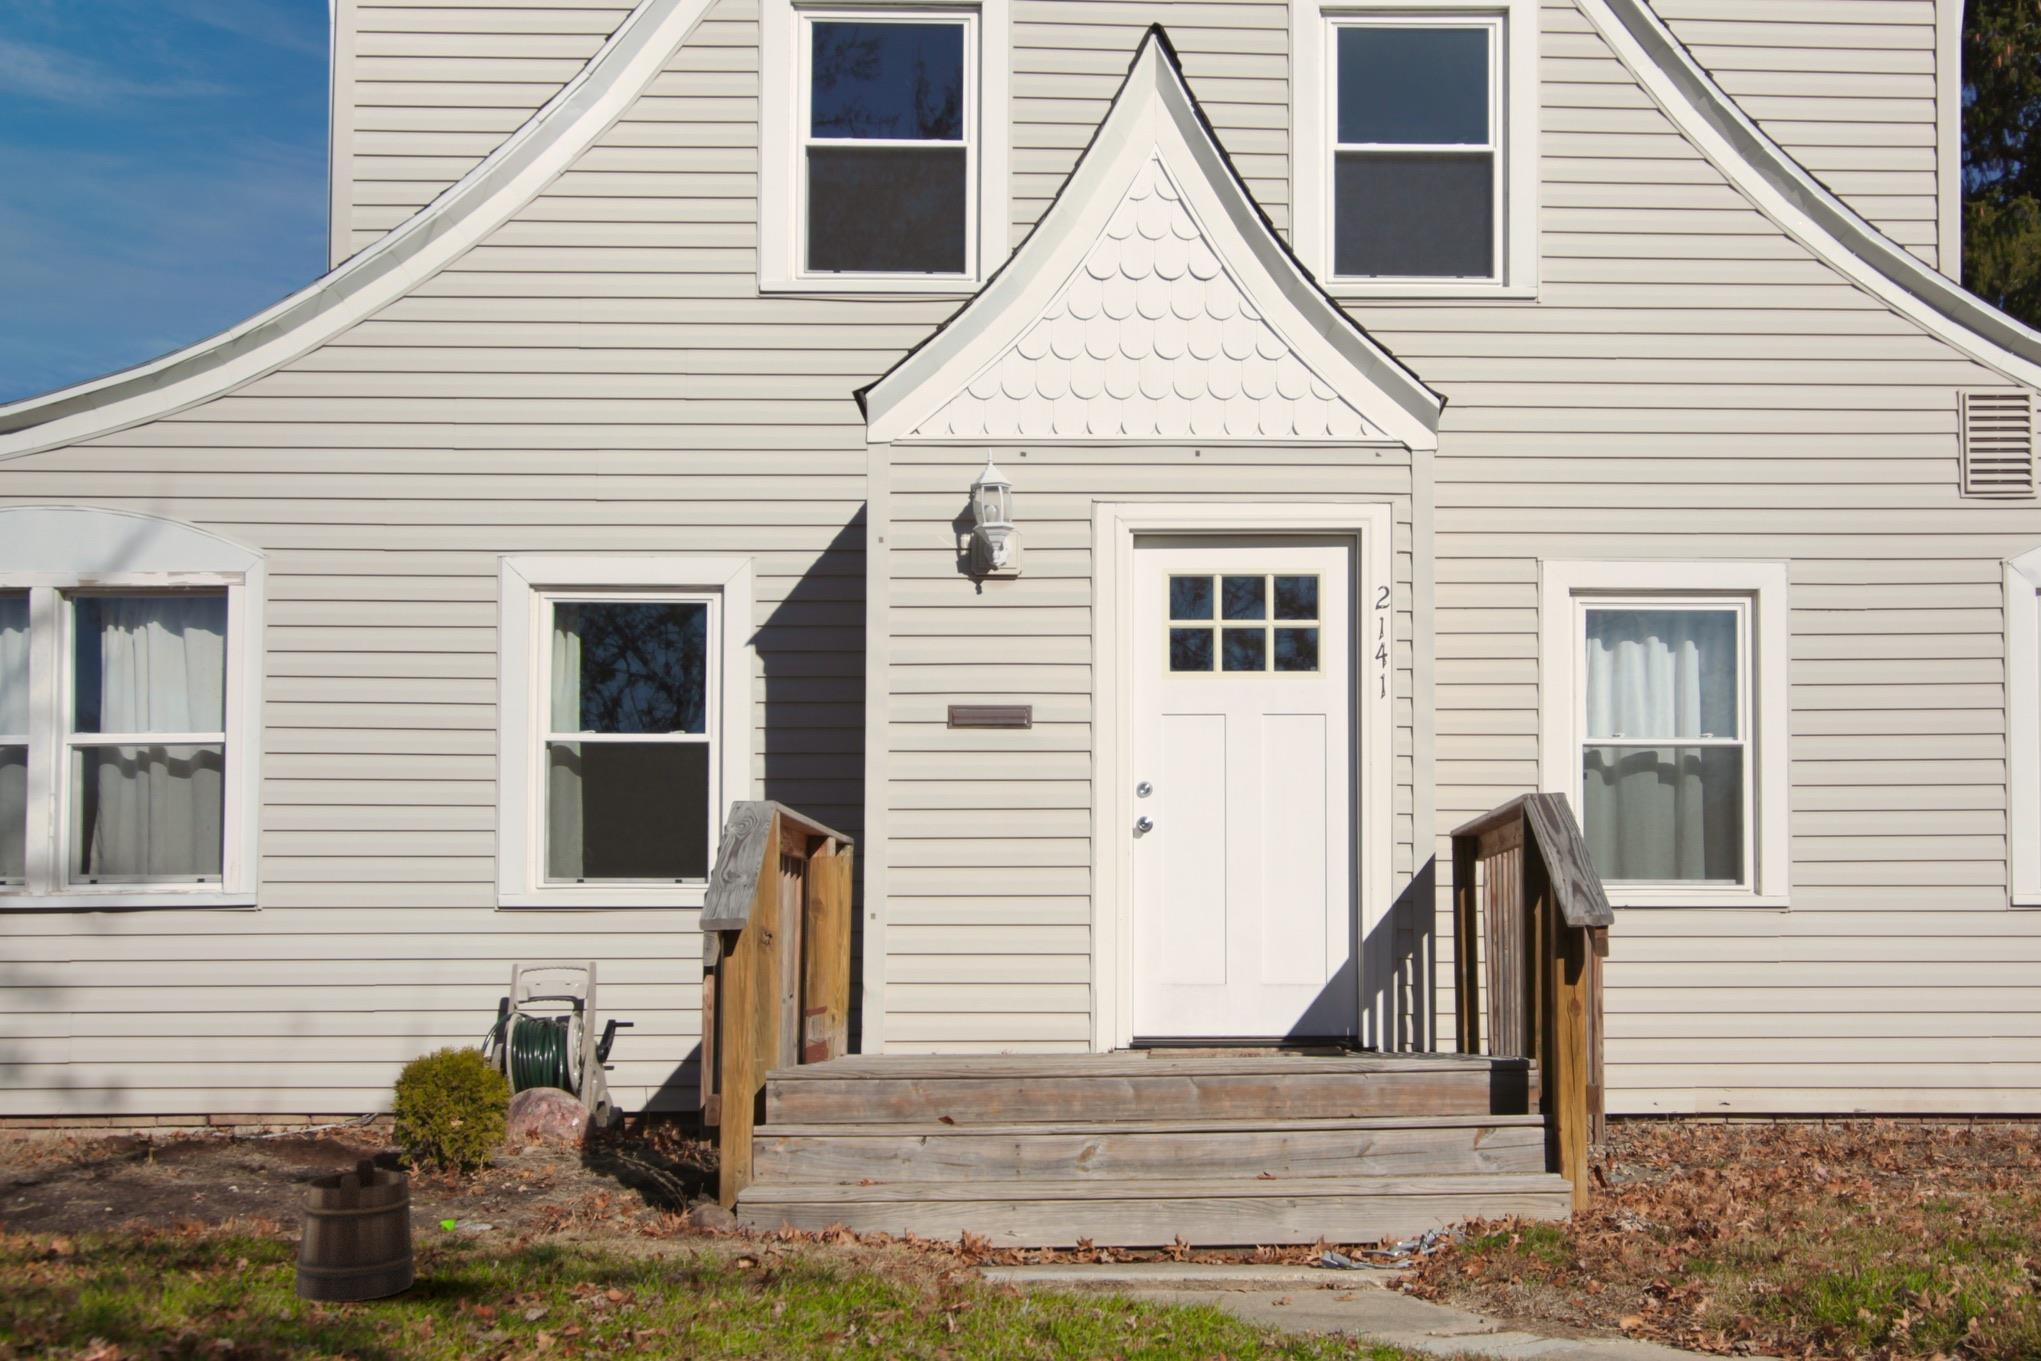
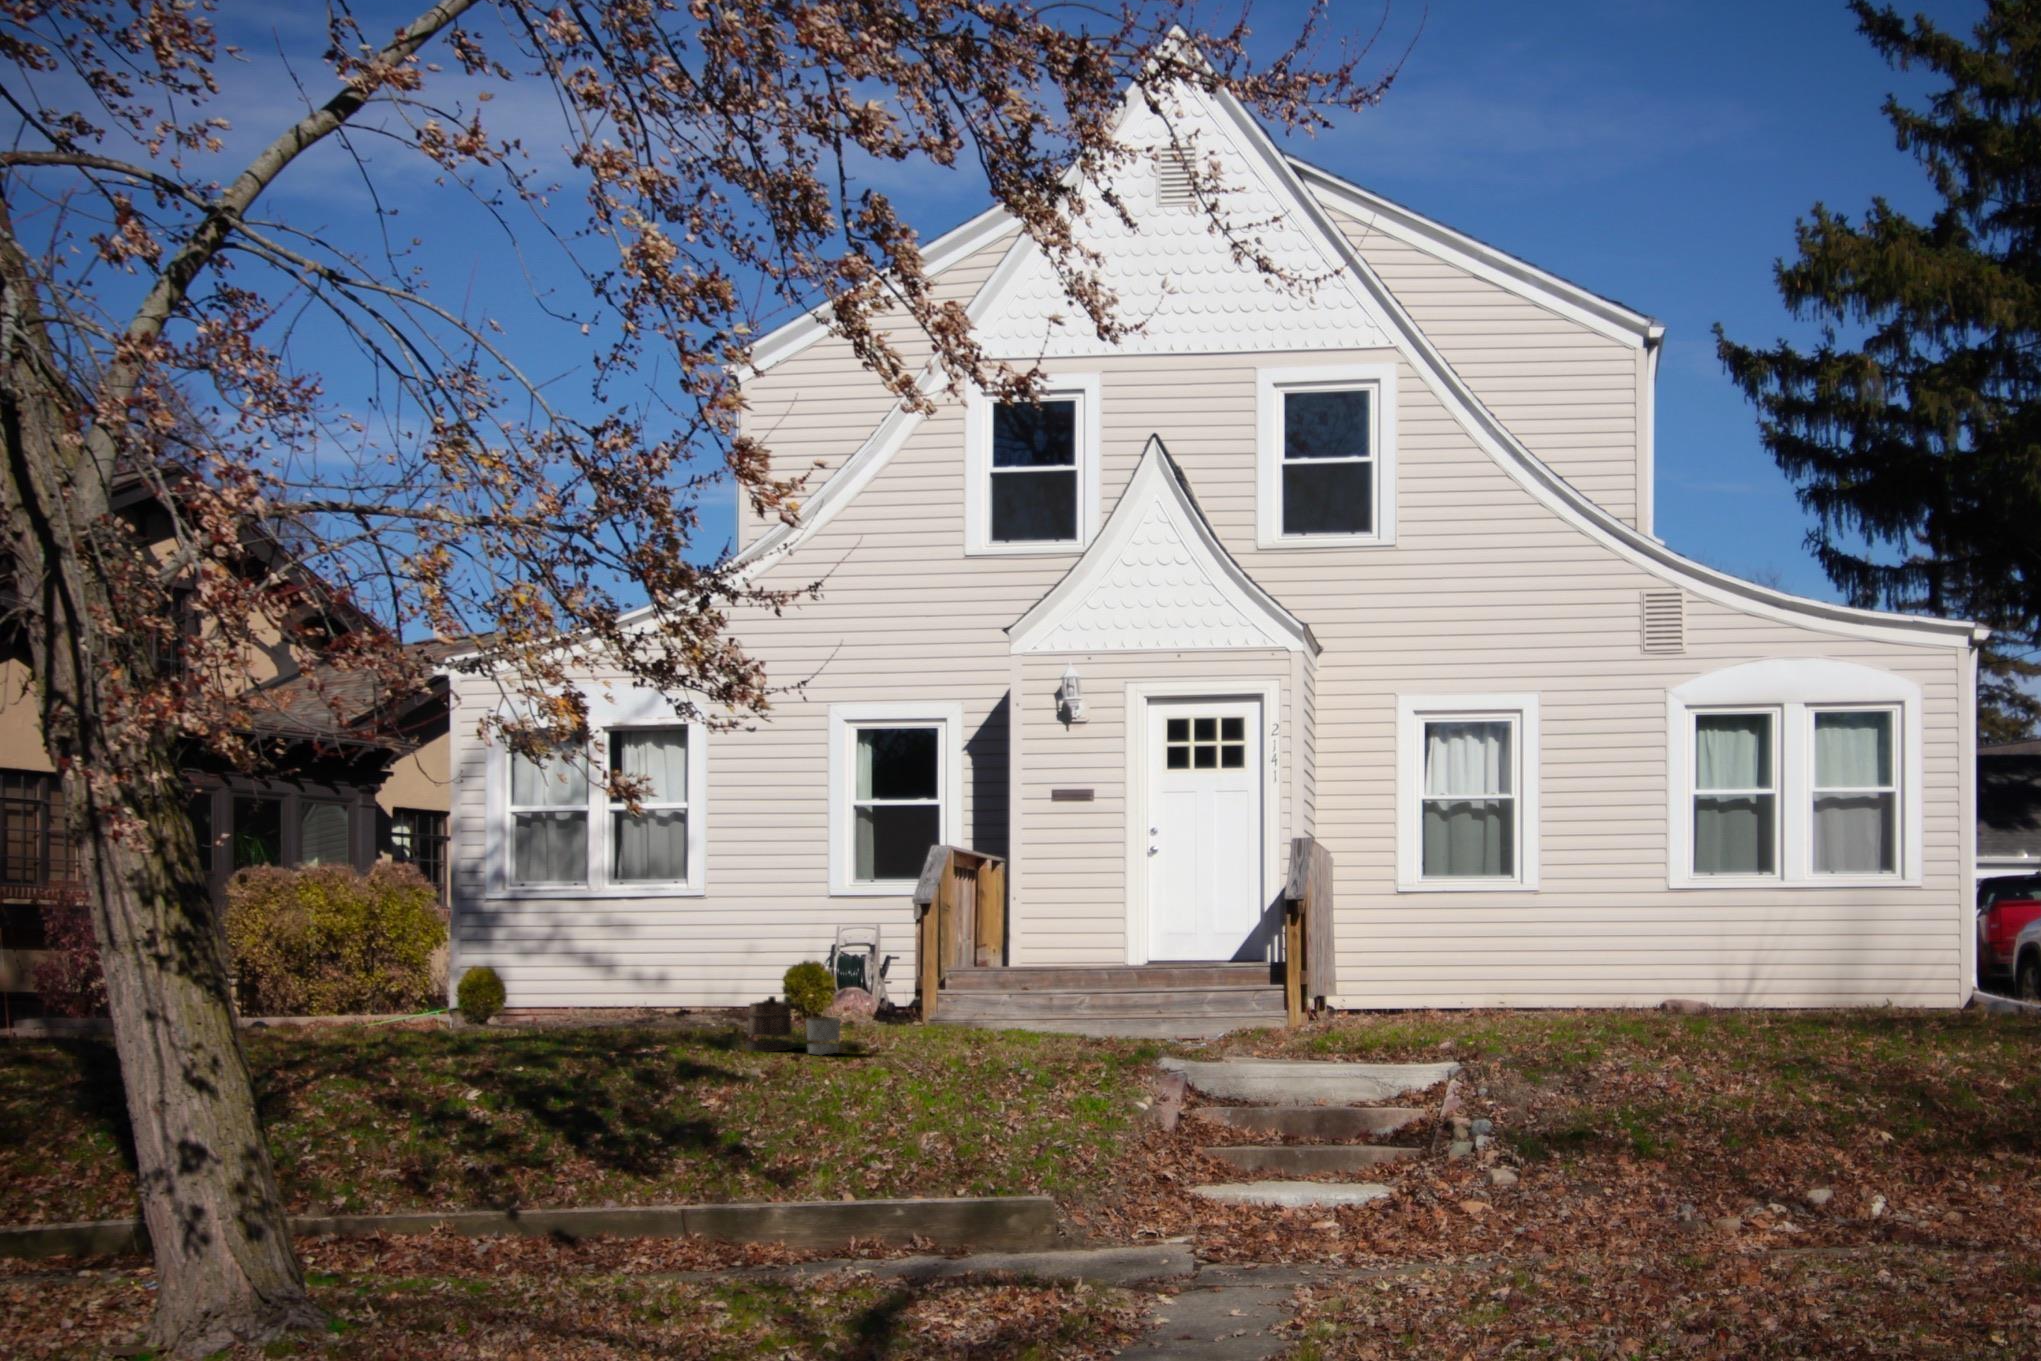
planter: none [447,1213,531,1316] -> present [806,1017,840,1056]

